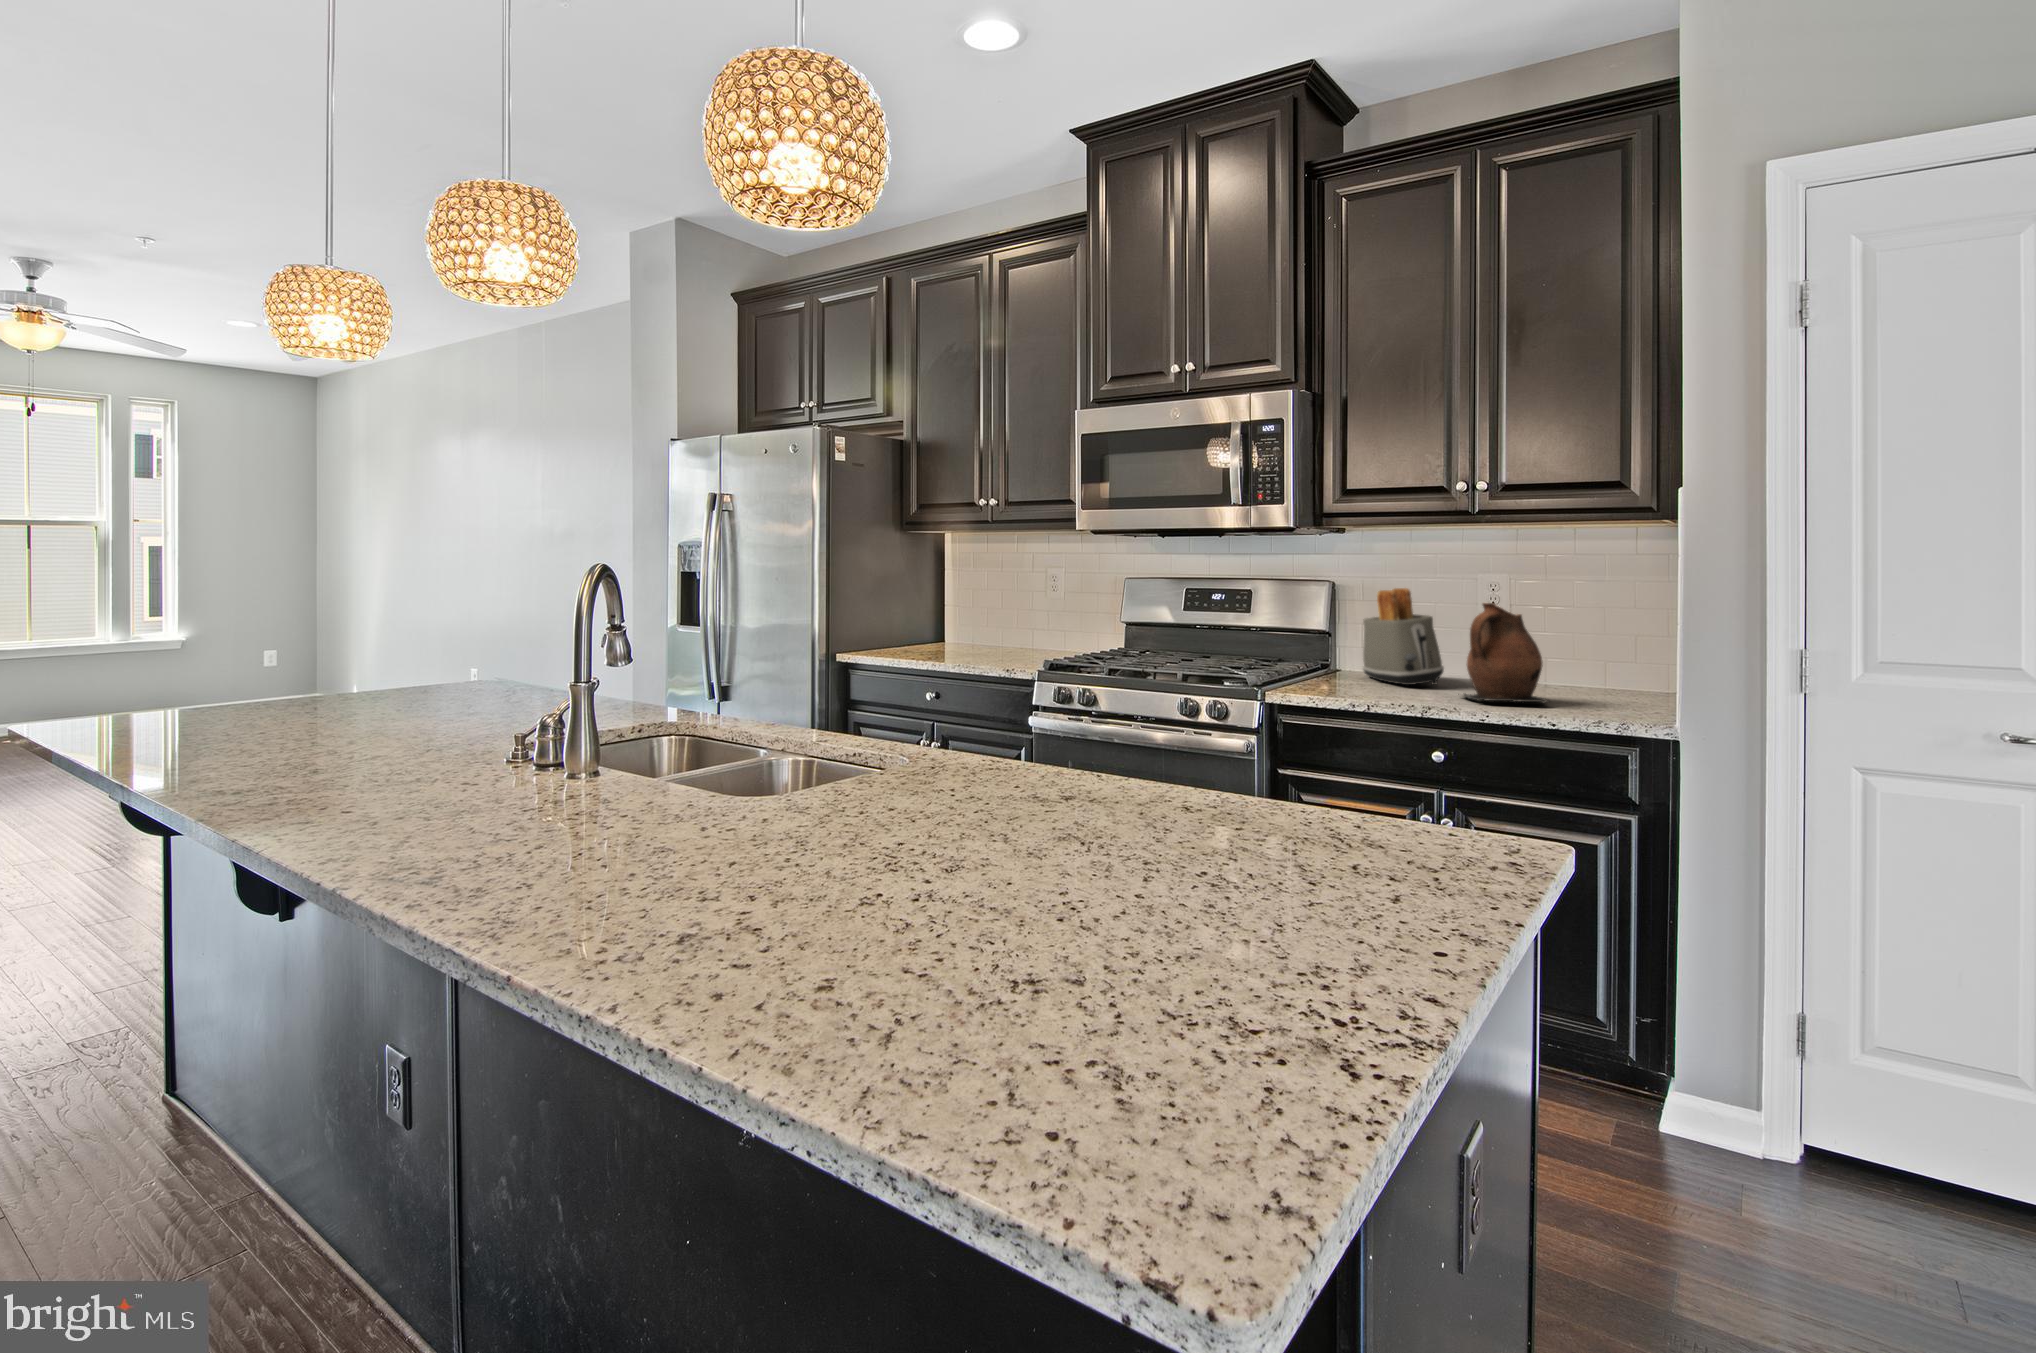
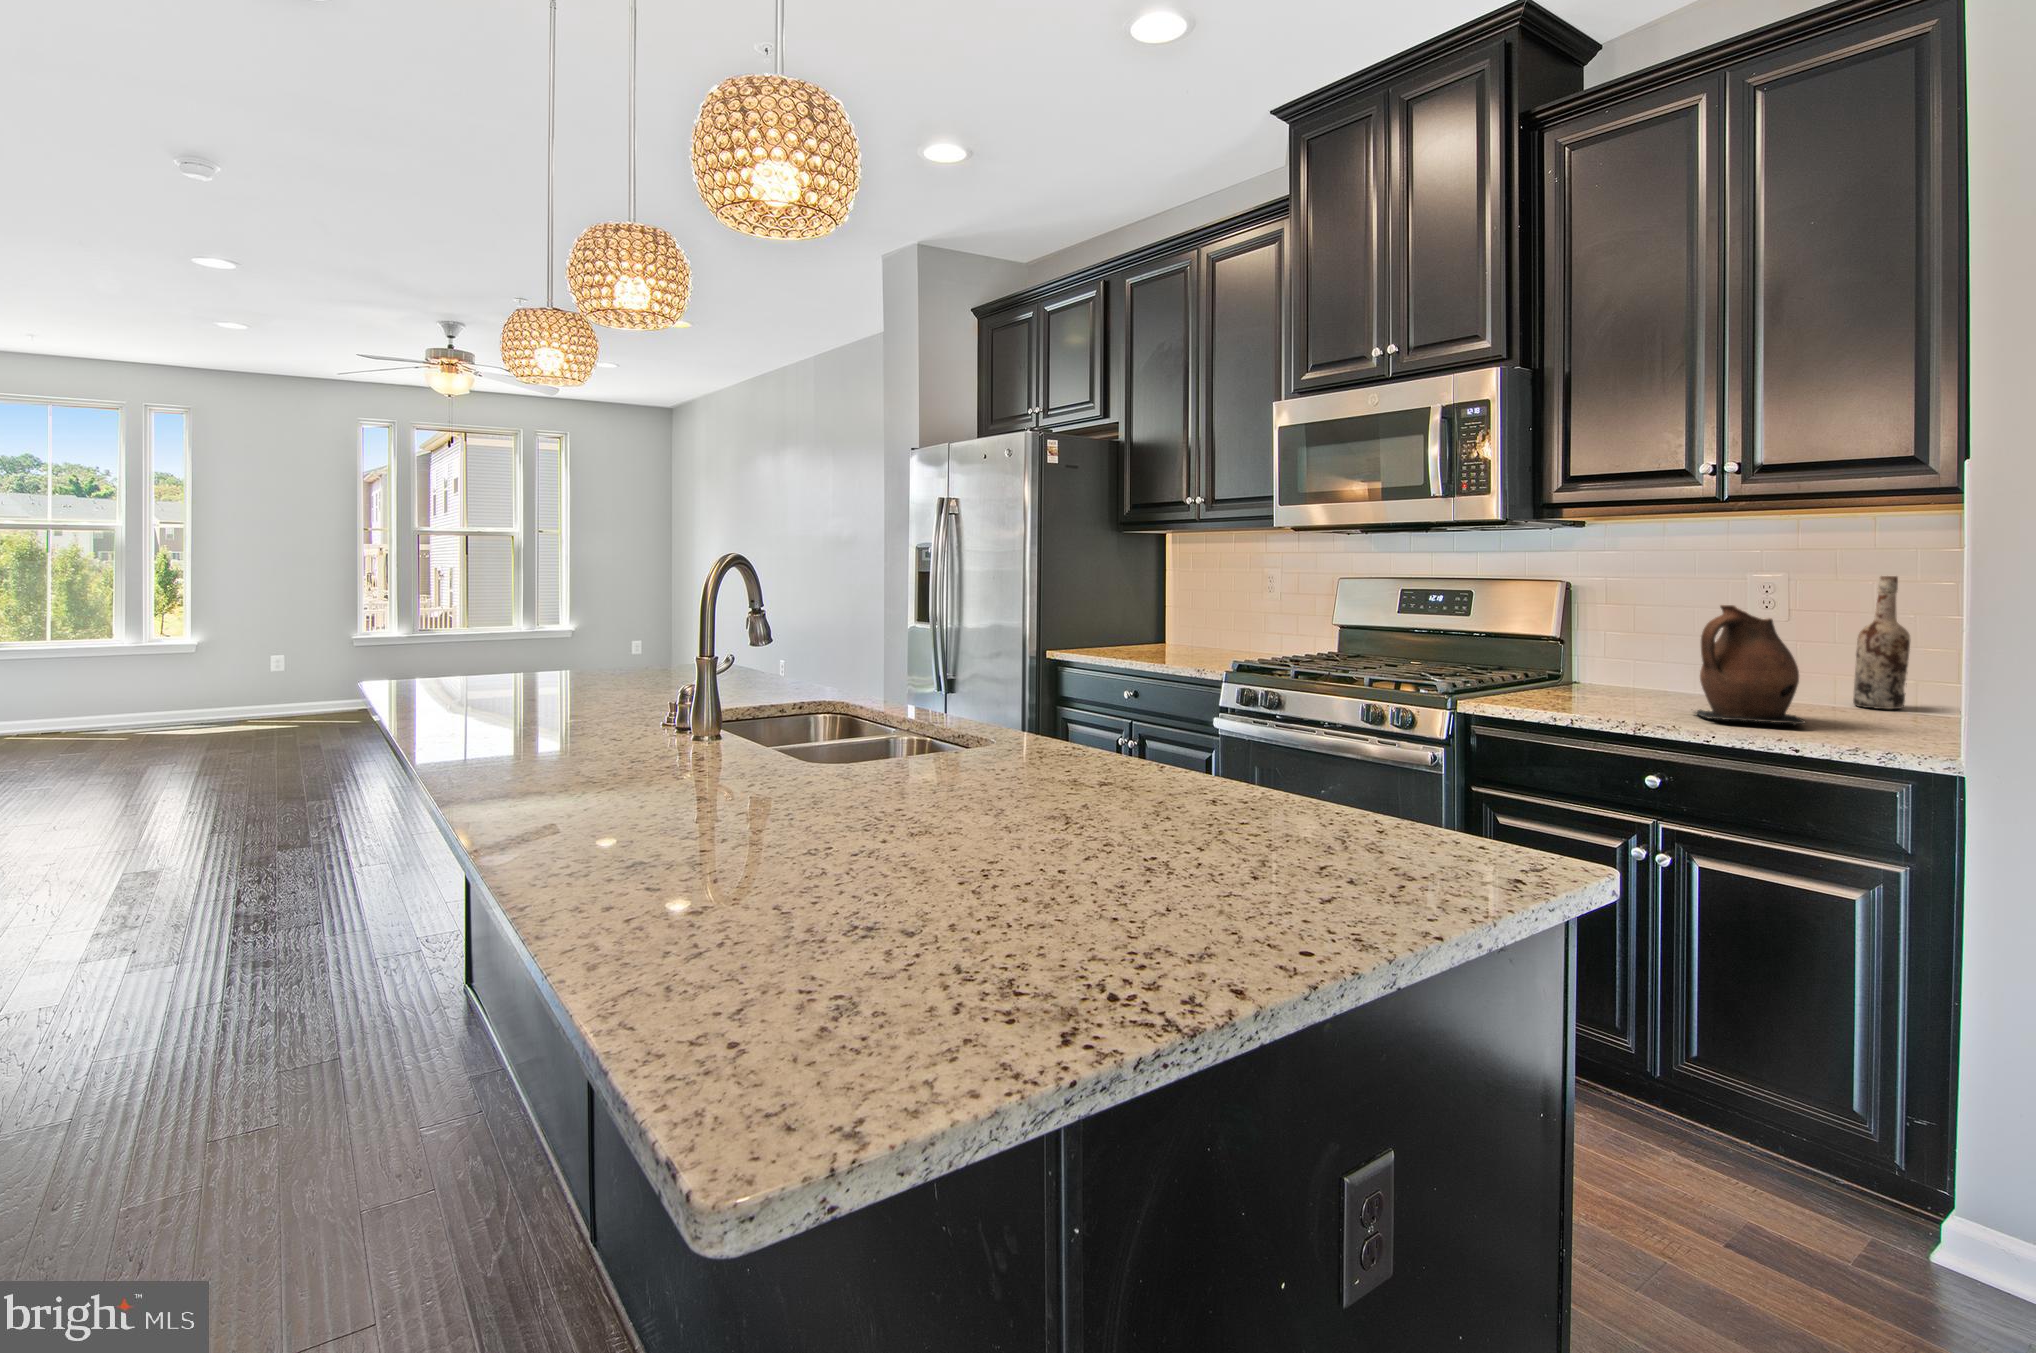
wine bottle: none [1568,580,1608,690] -> present [1853,576,1910,709]
toaster: present [1363,588,1444,685] -> none [1588,587,1682,698]

